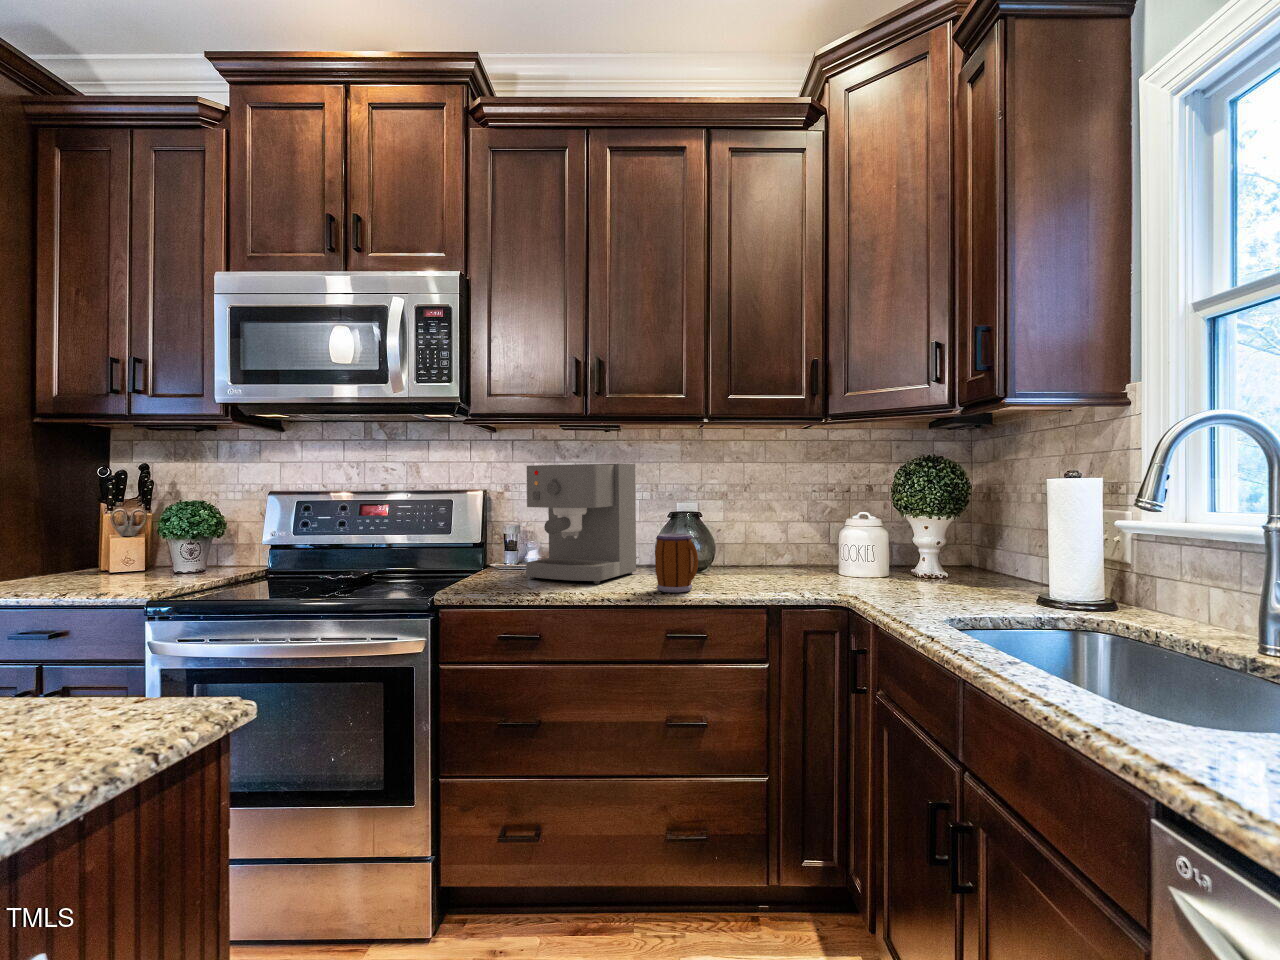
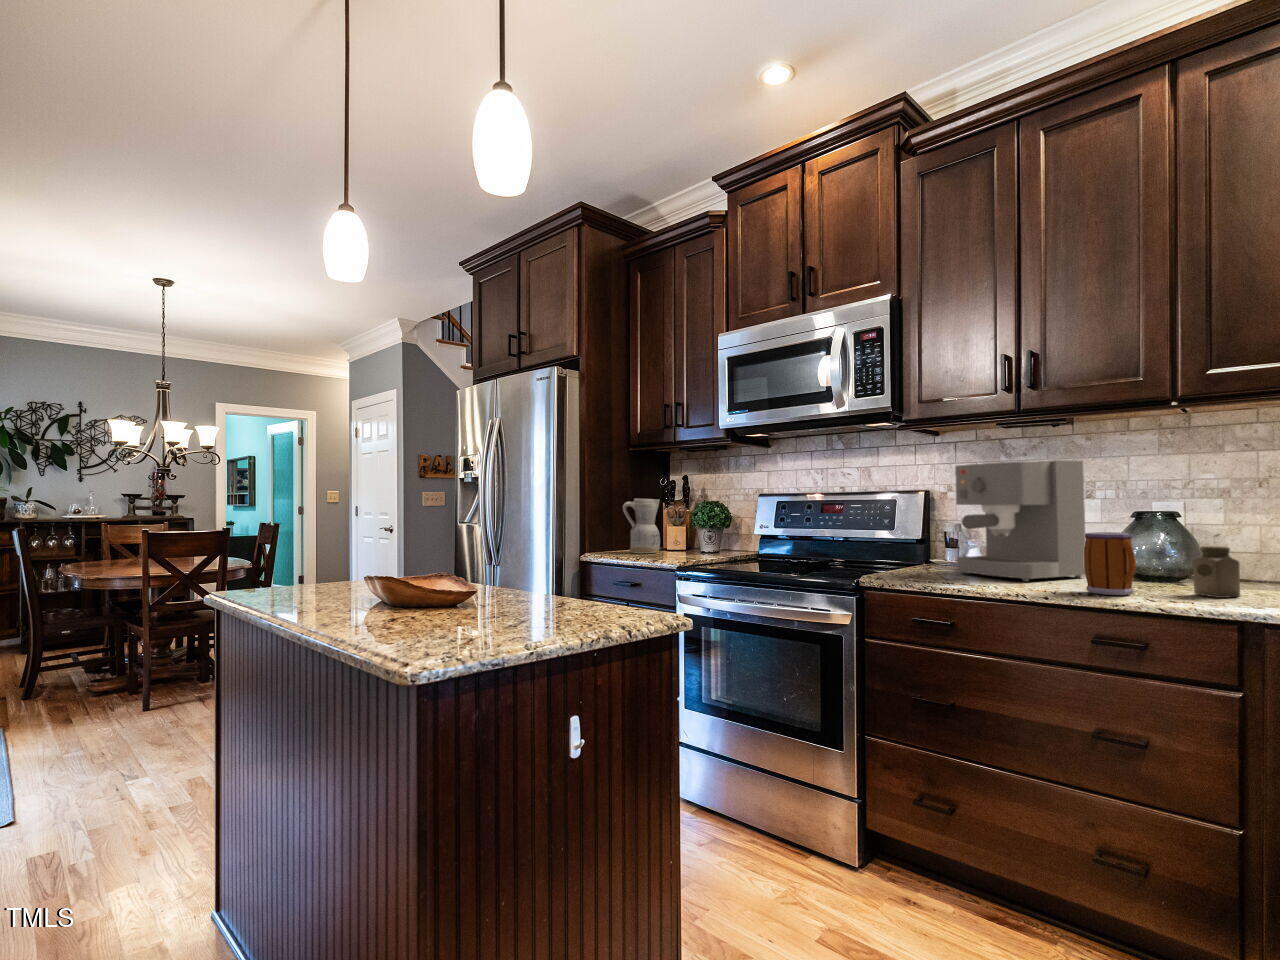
ceramic pitcher: none [27,499,102,584] -> present [623,498,660,553]
salt shaker: none [728,541,758,586] -> present [1193,545,1240,598]

